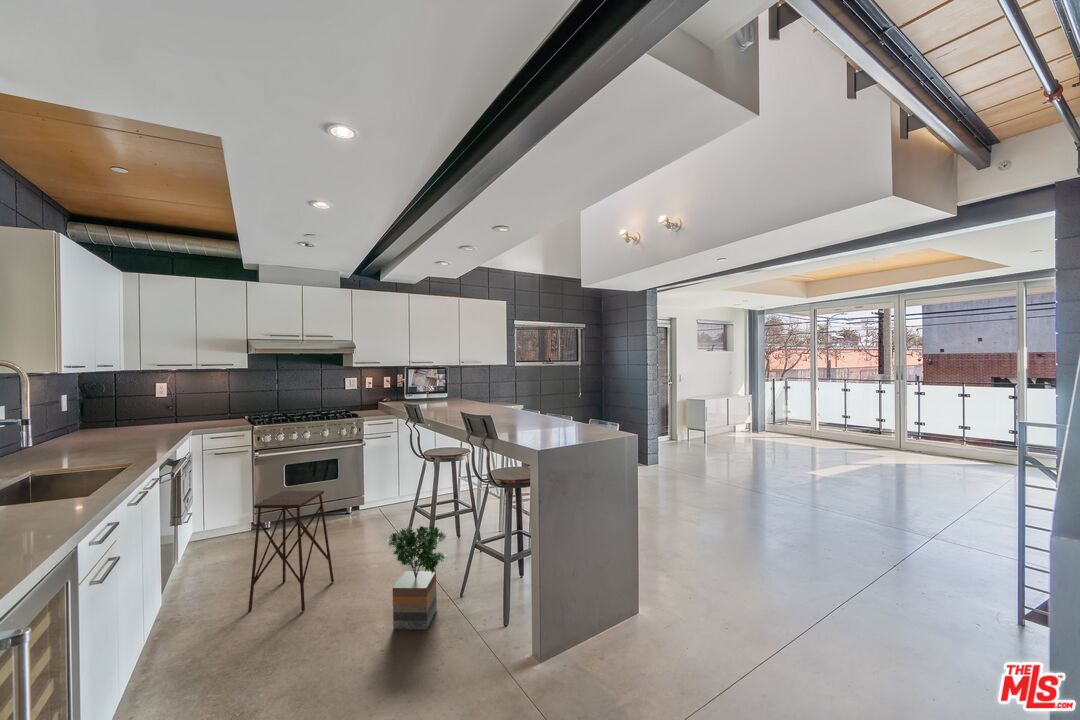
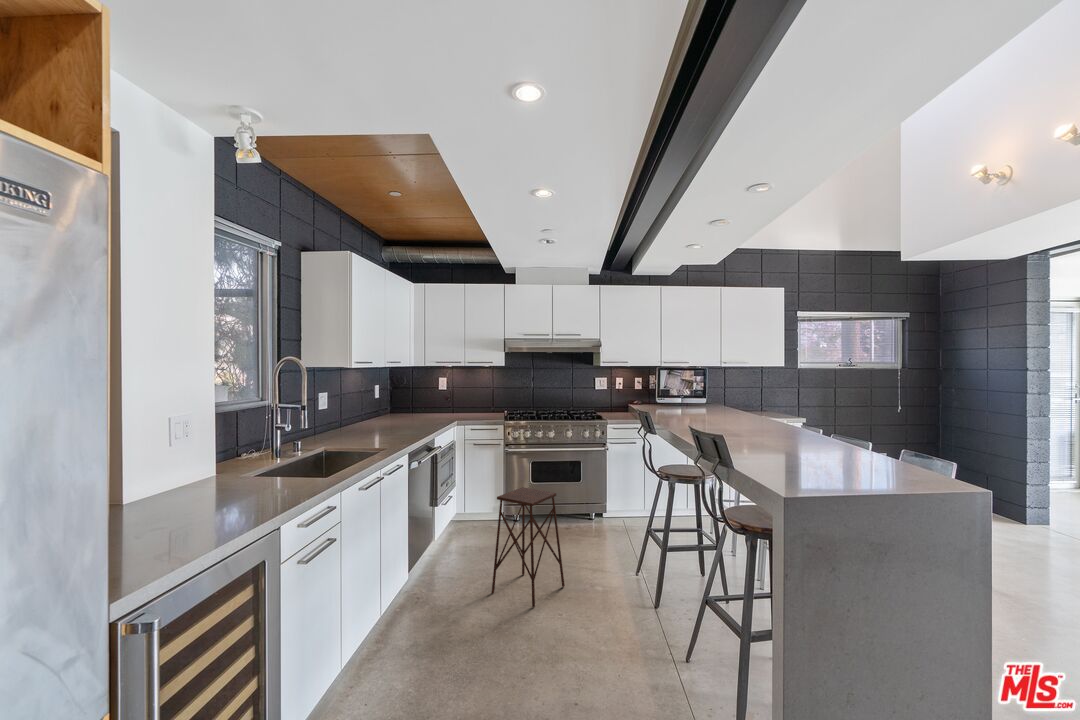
potted tree: present [388,526,446,630] -> none [606,546,672,666]

